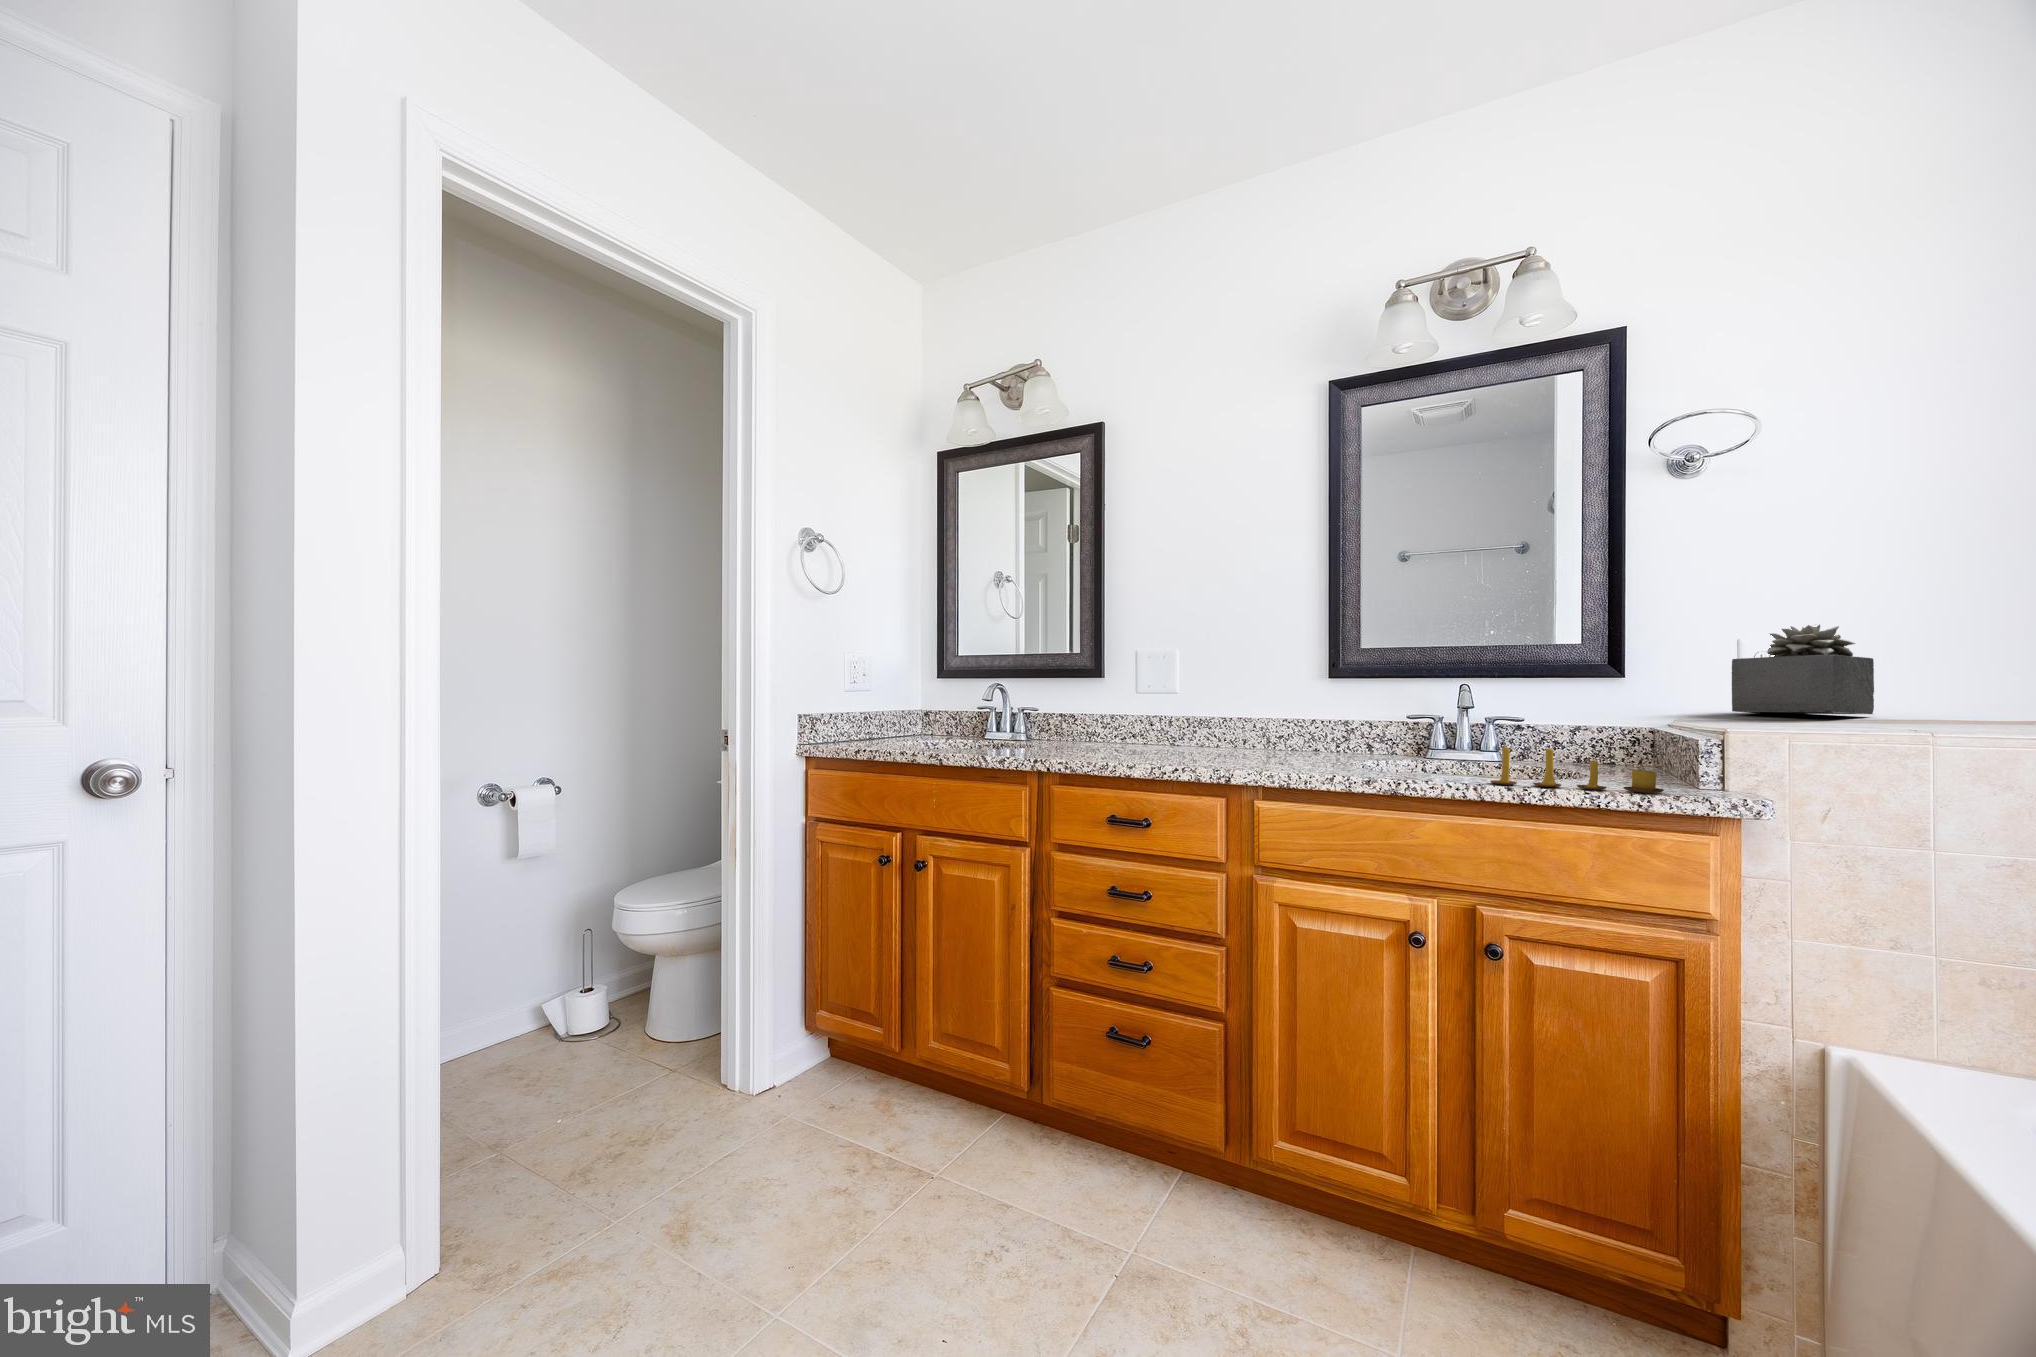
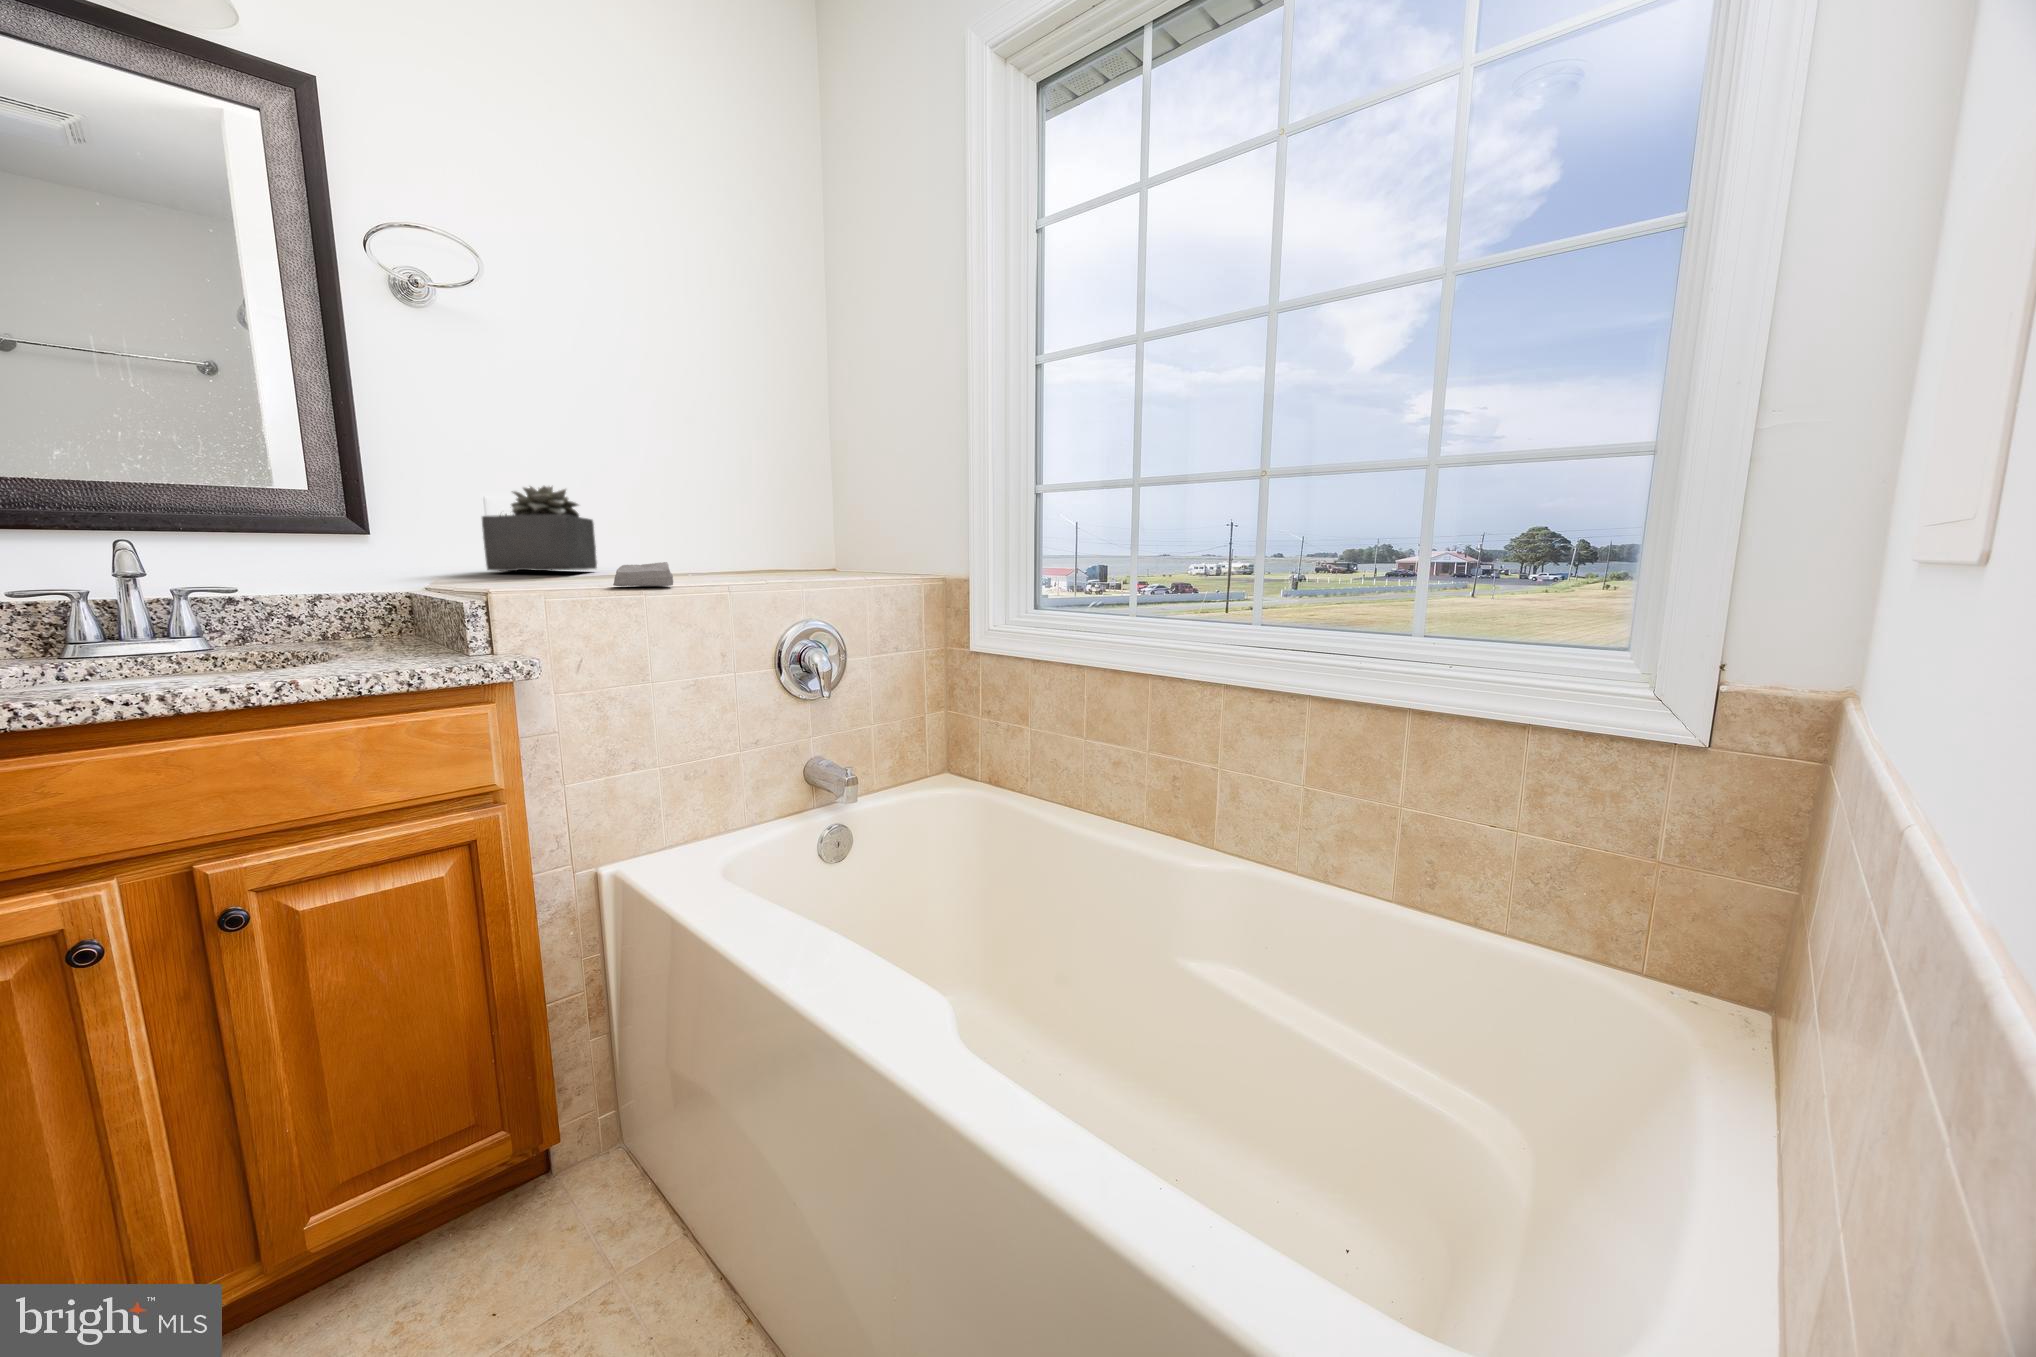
soap bar: none [1885,708,1984,737] -> present [613,562,673,586]
candle: present [1490,743,1664,793] -> none [188,622,434,686]

